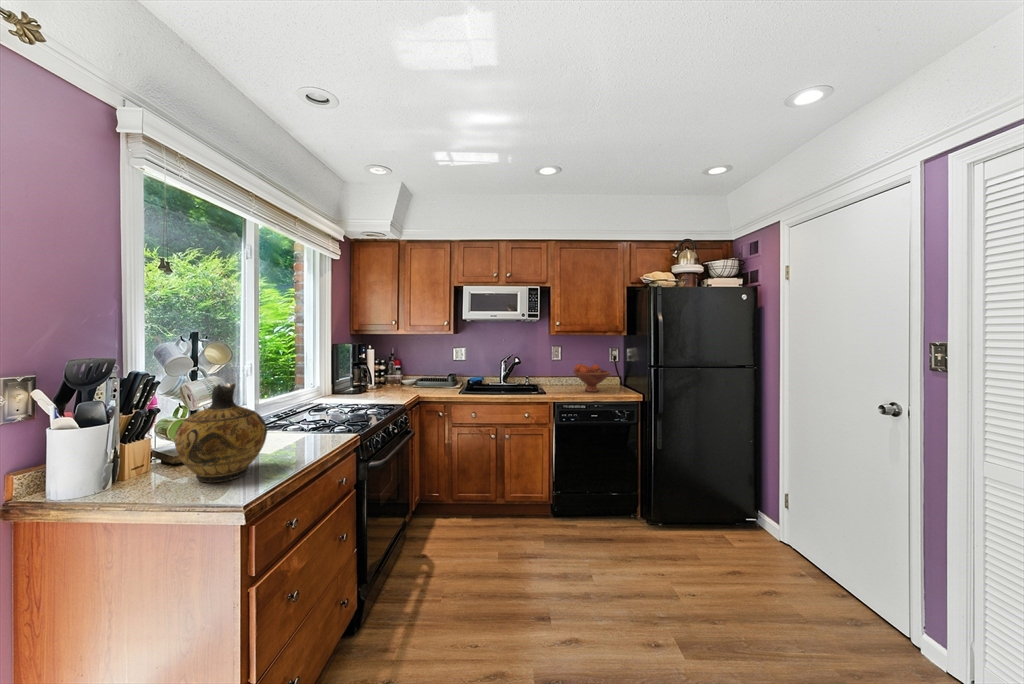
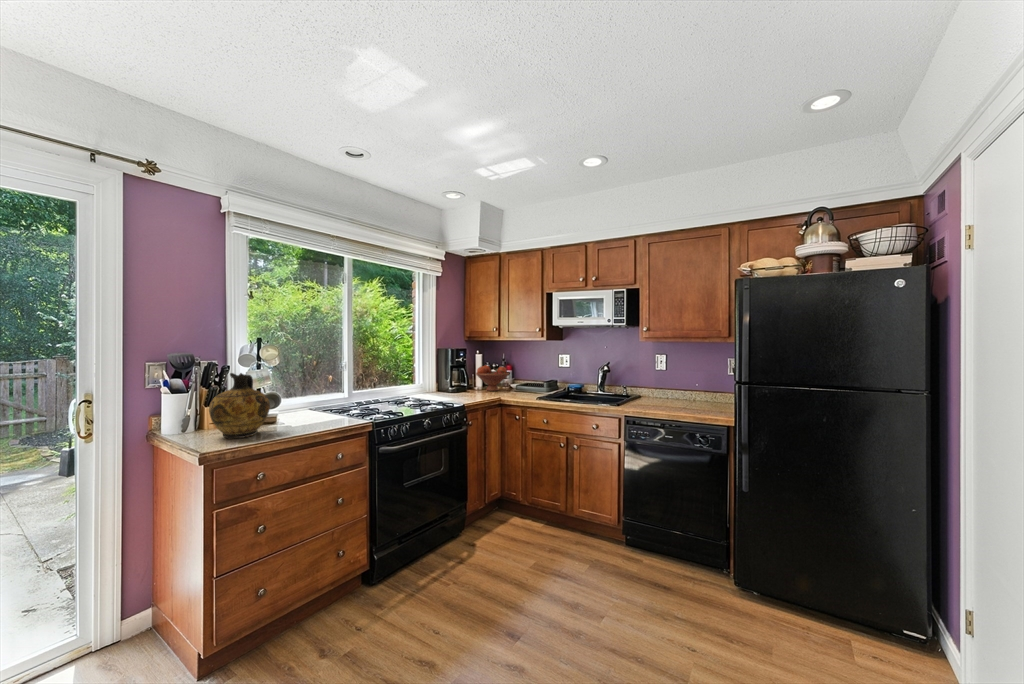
fruit bowl: present [573,363,611,392] -> present [476,365,509,391]

